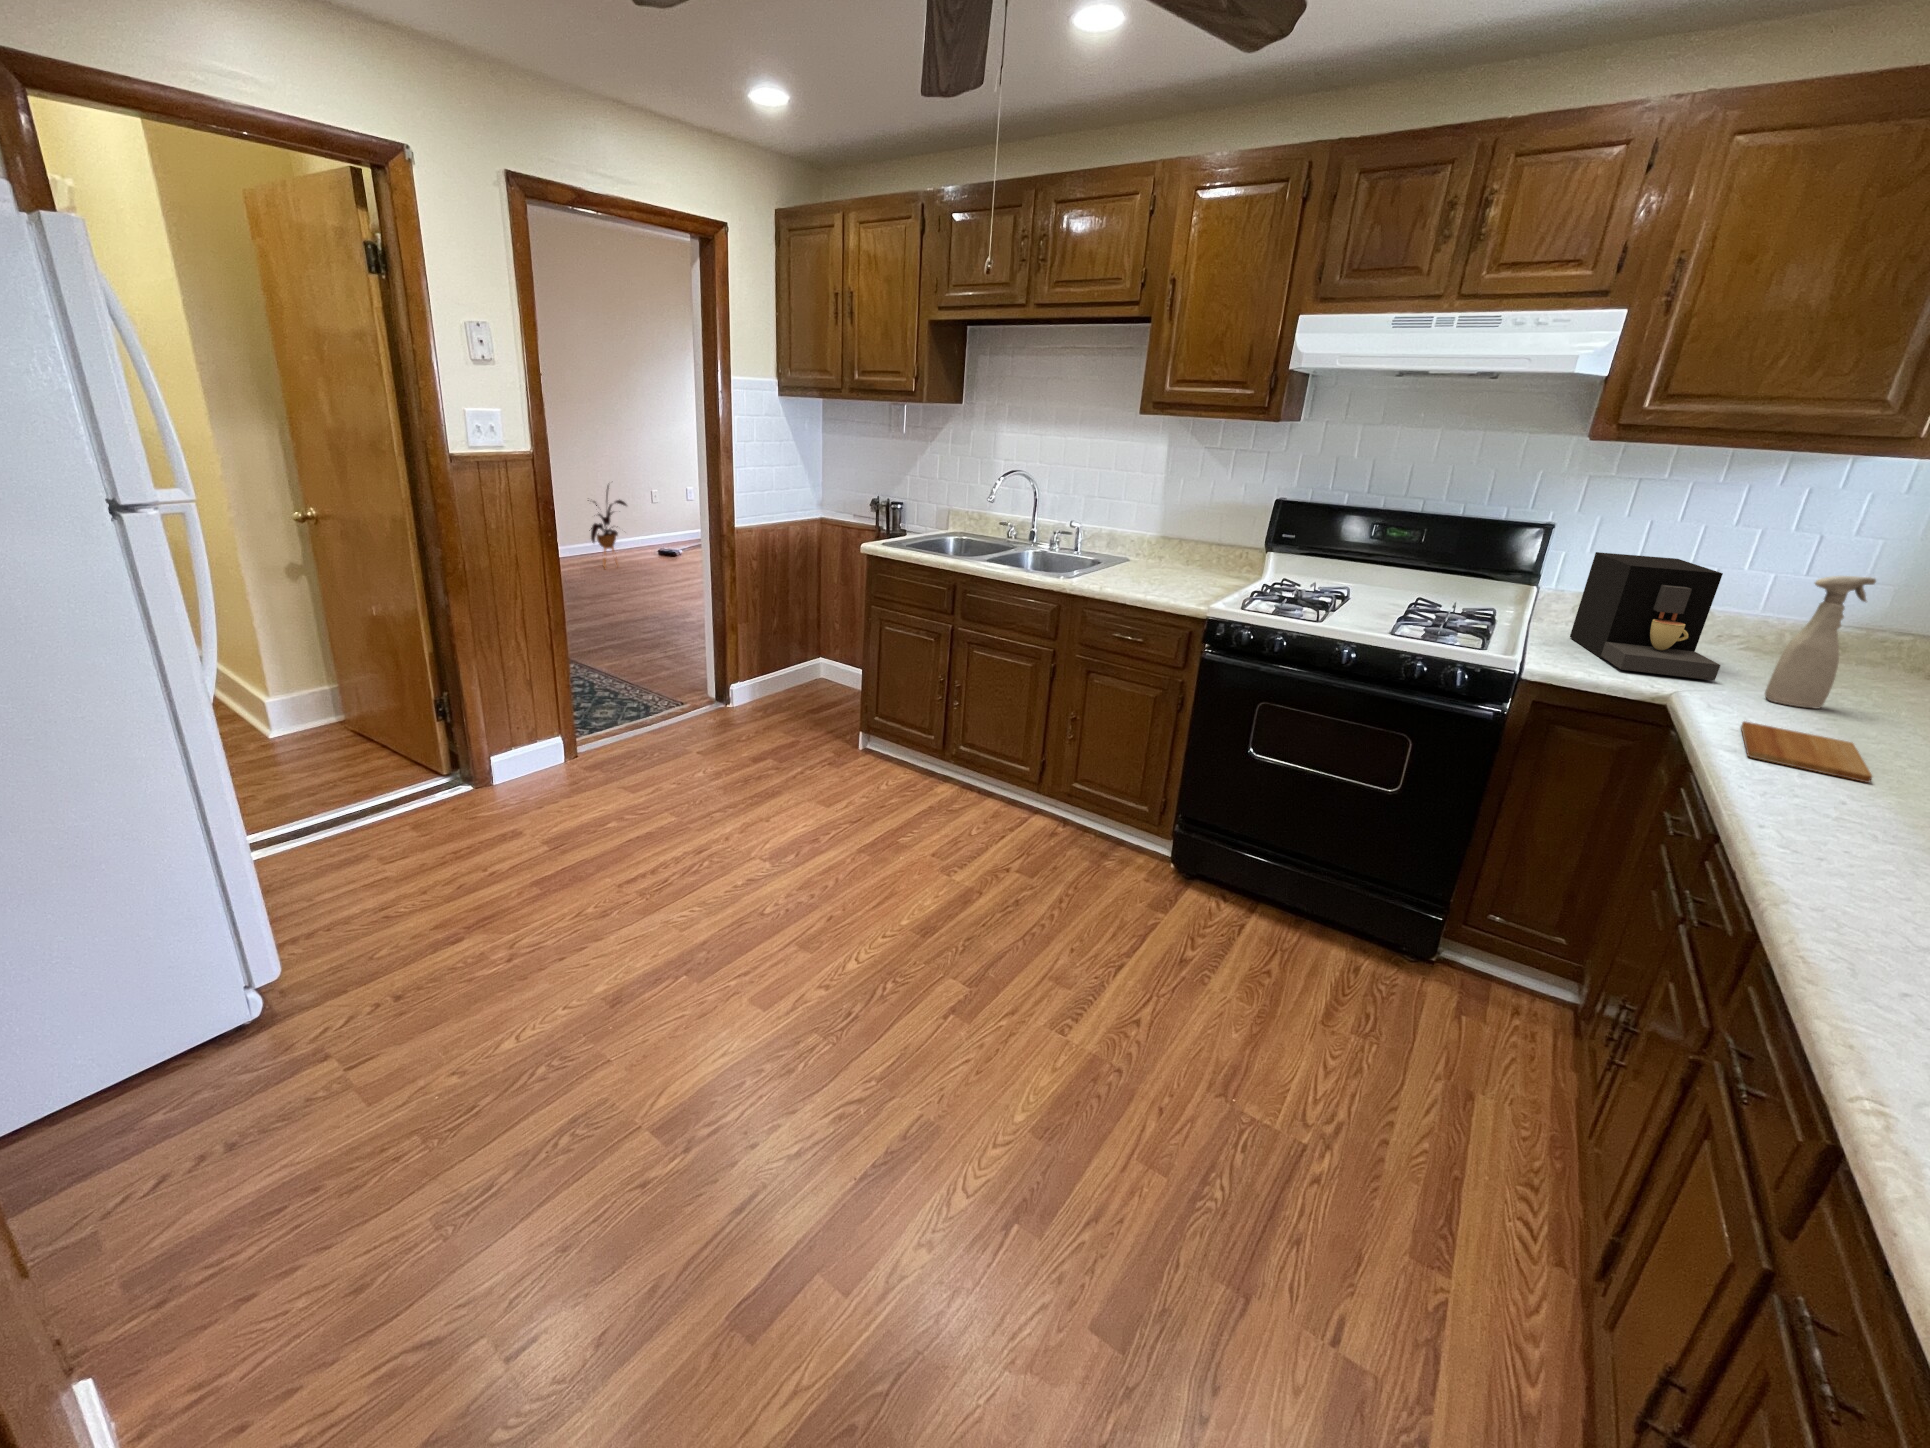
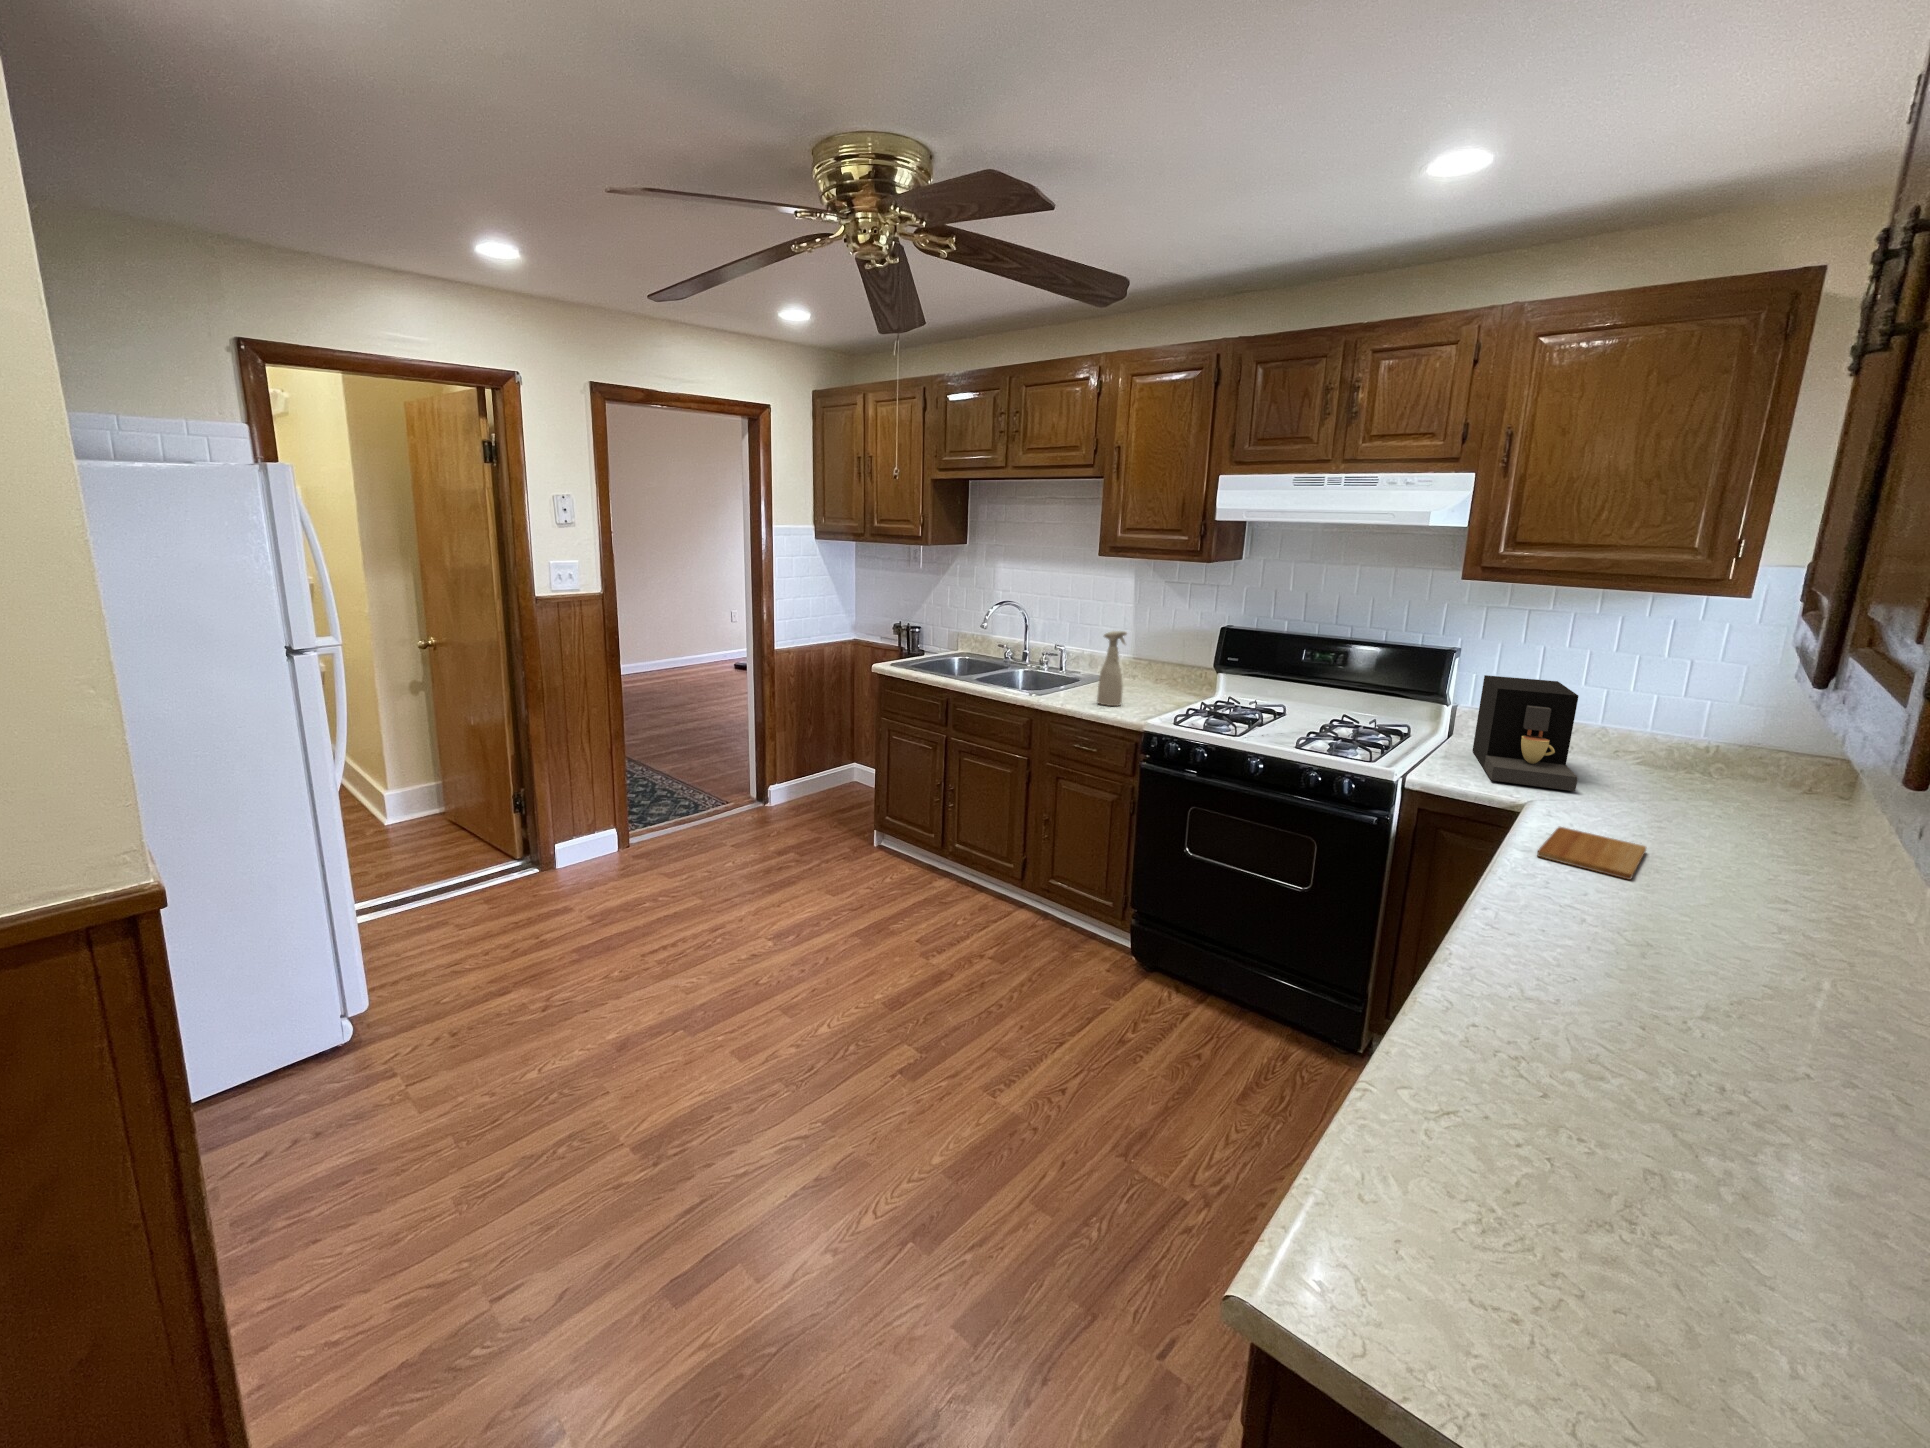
house plant: present [588,485,626,568] -> none [661,605,705,681]
spray bottle: present [1765,576,1876,709] -> present [1097,631,1127,706]

